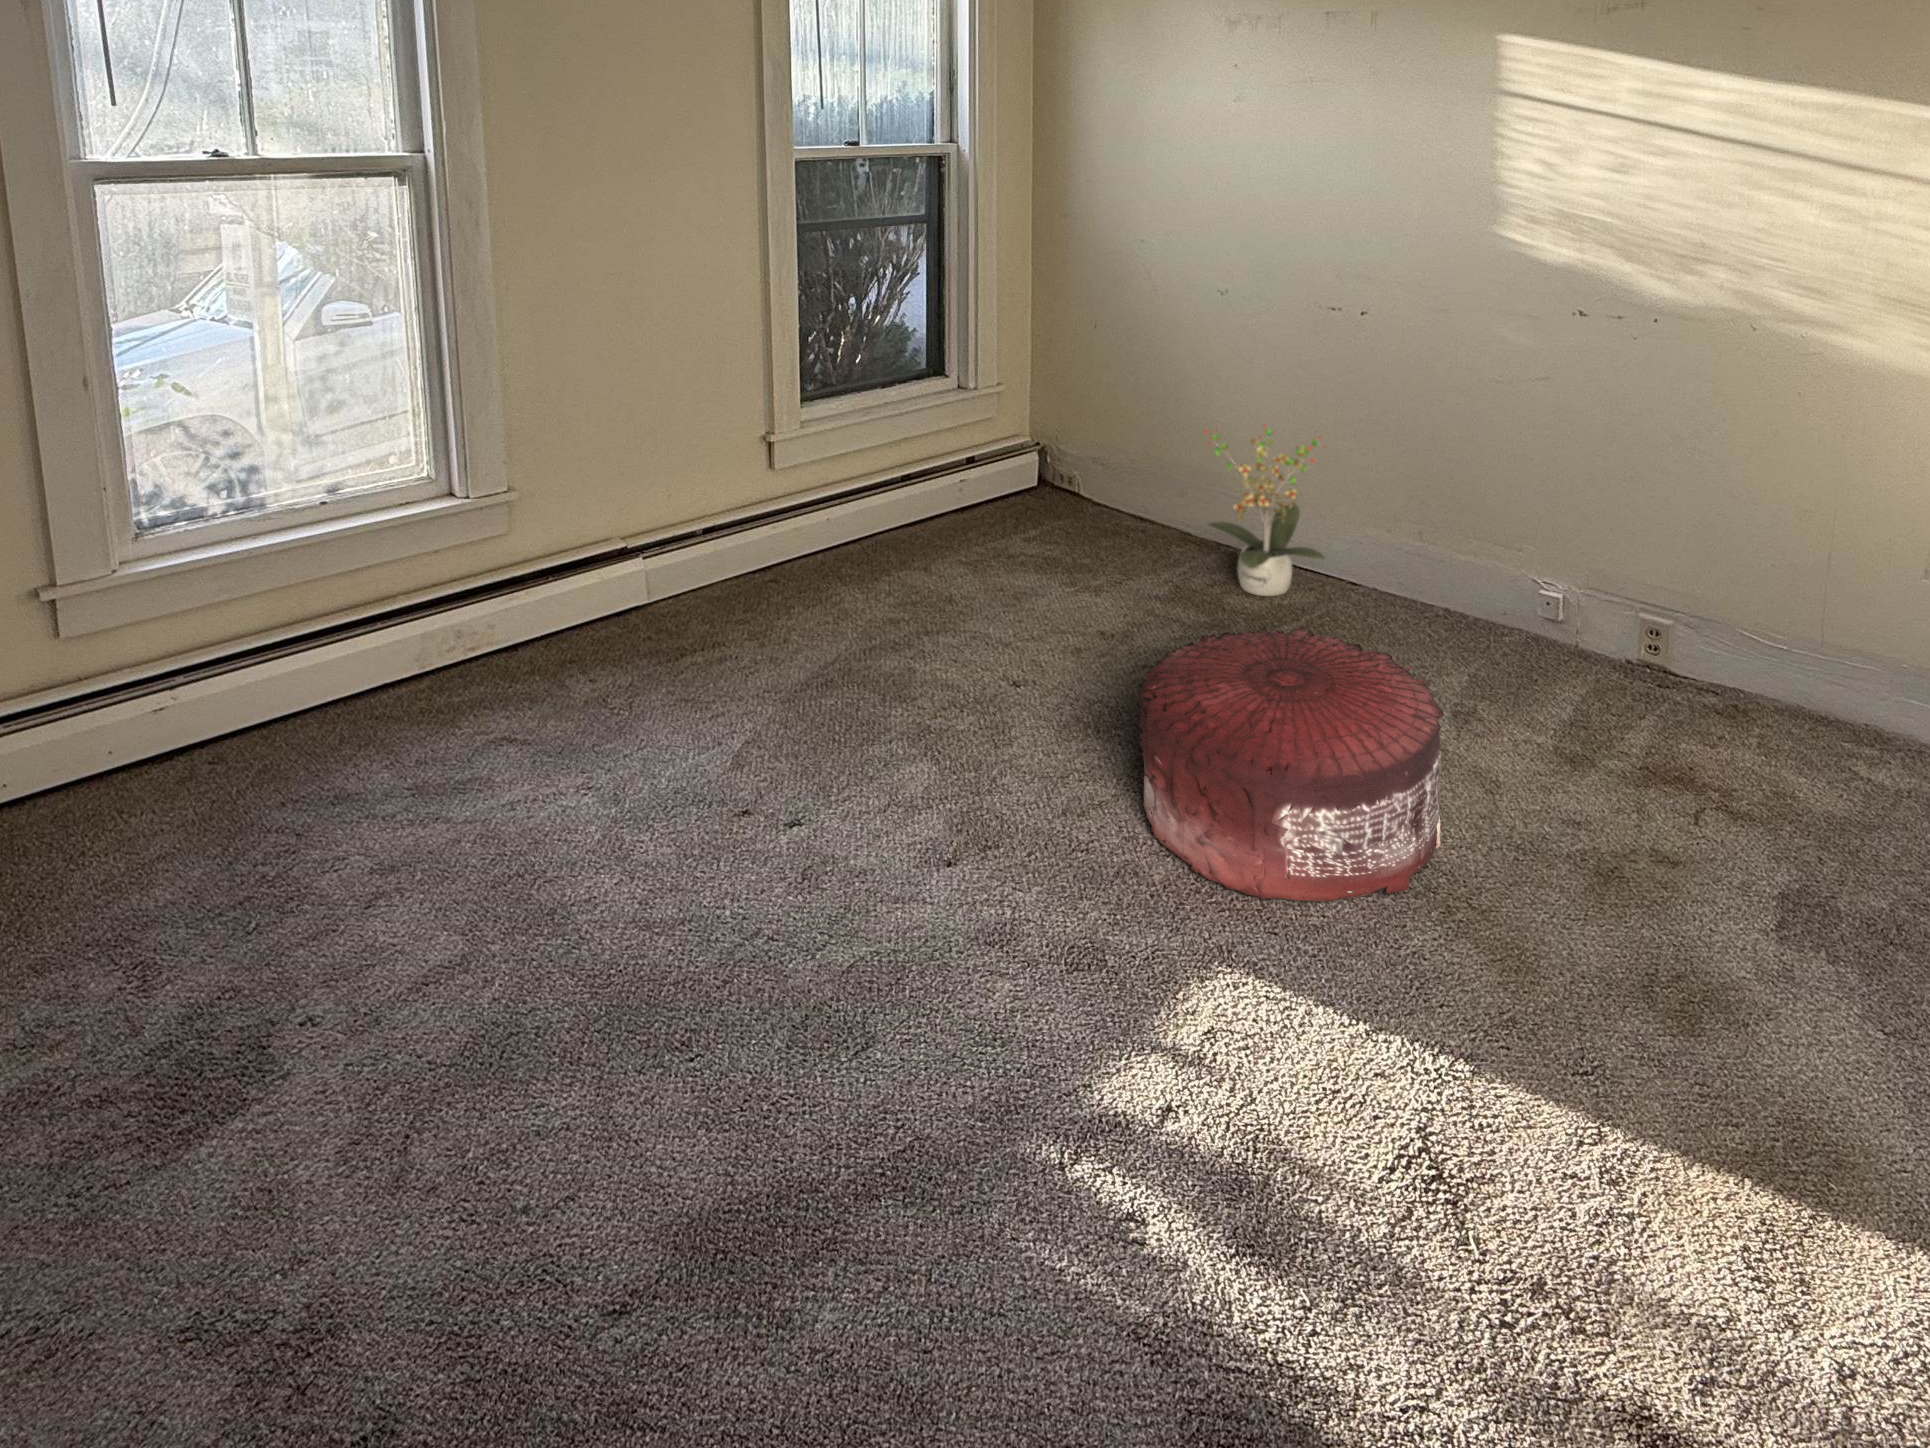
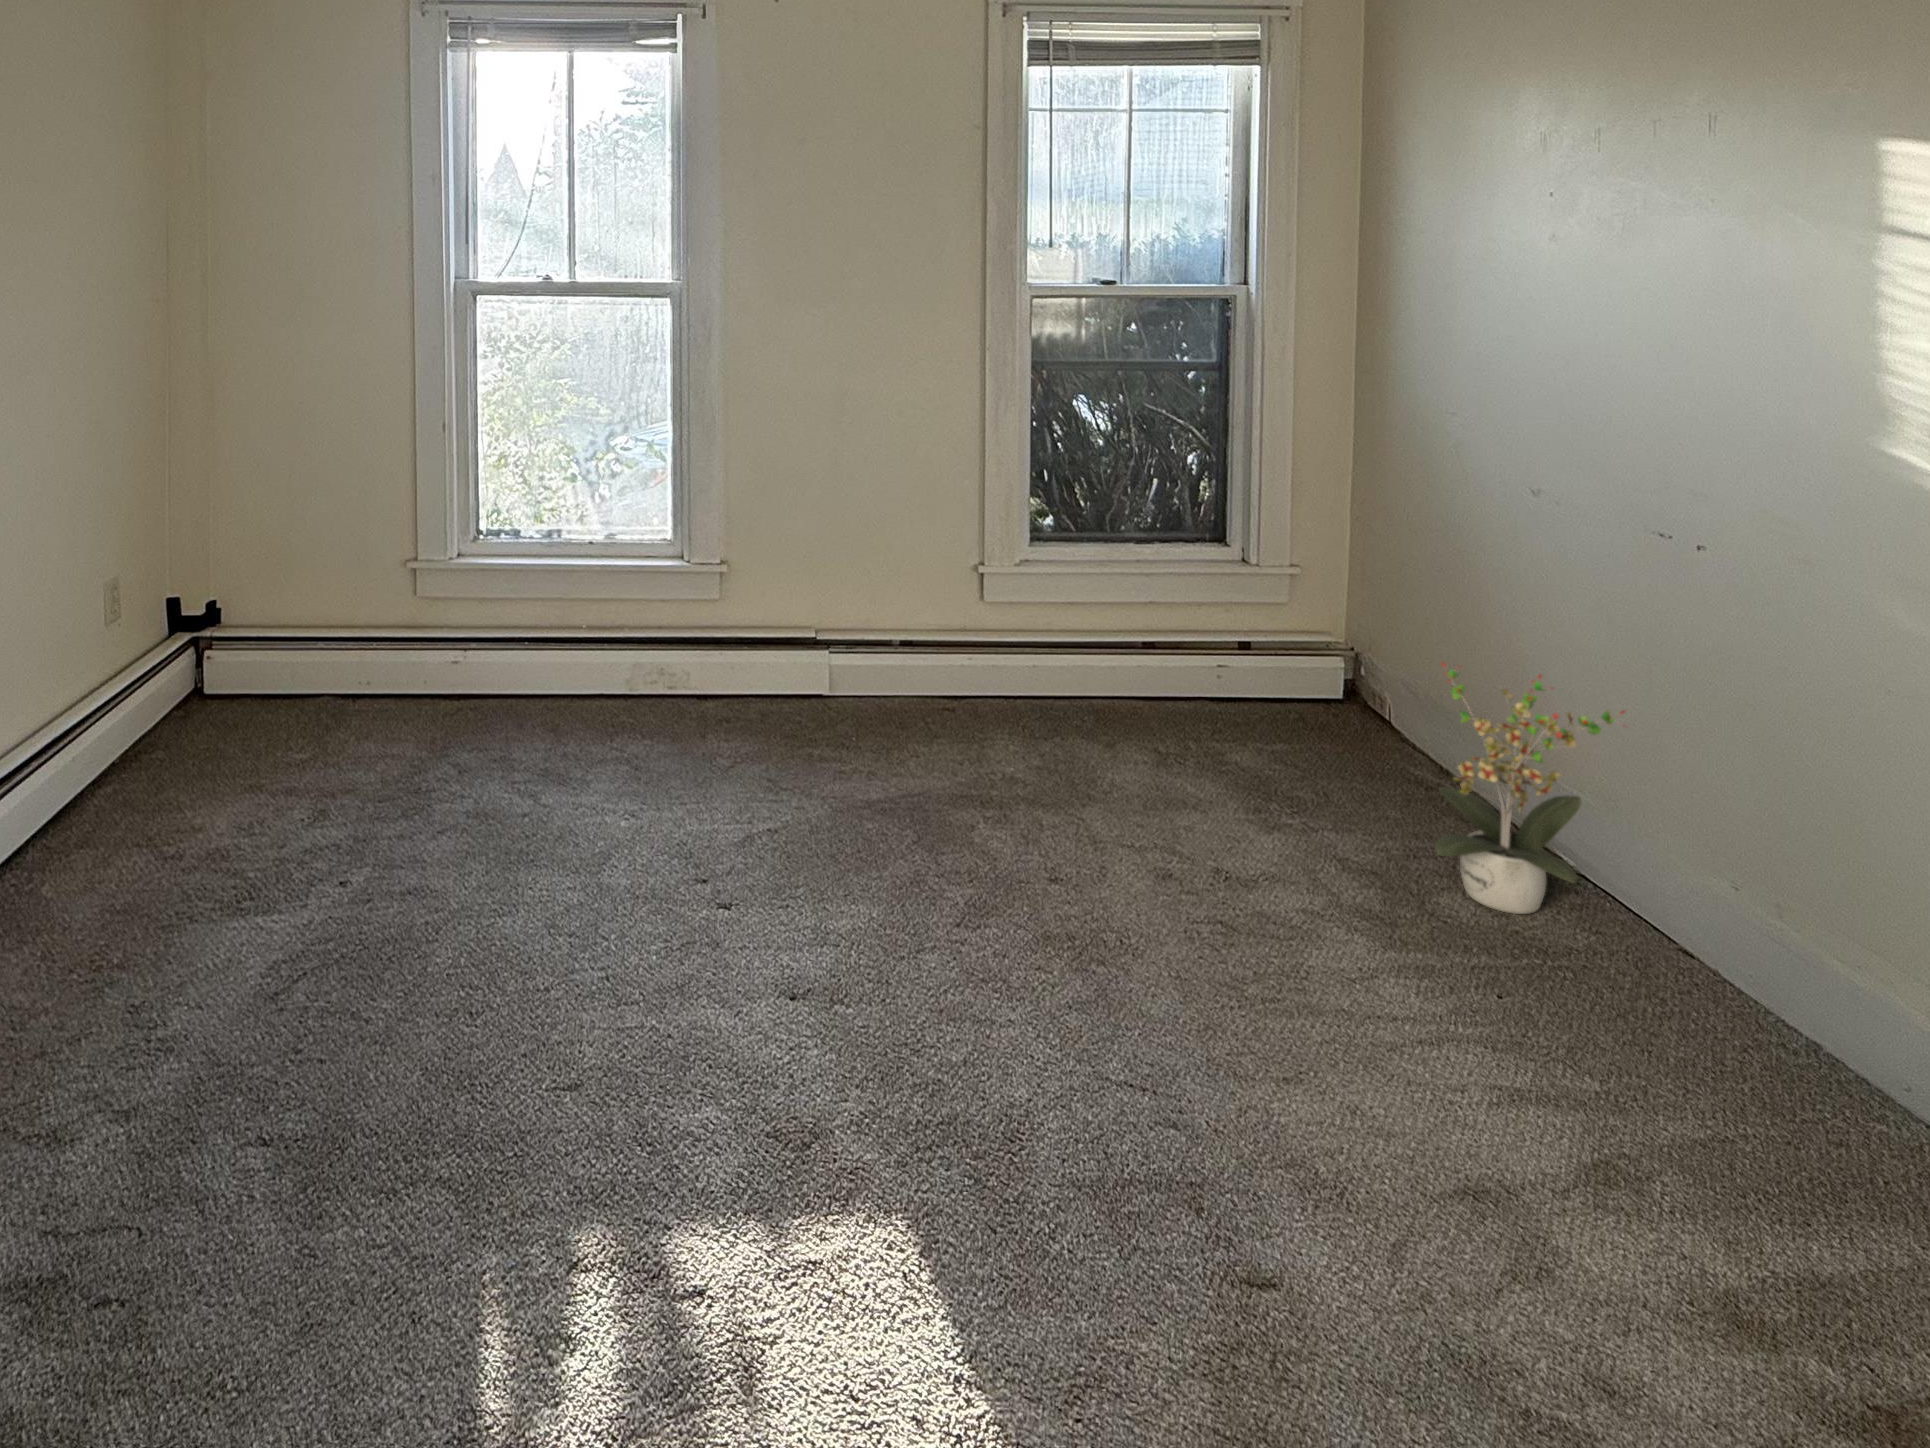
pouf: present [1139,627,1443,902] -> none [979,875,1394,1285]

